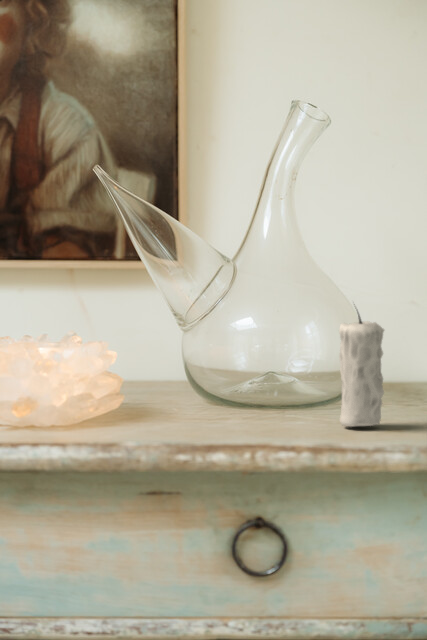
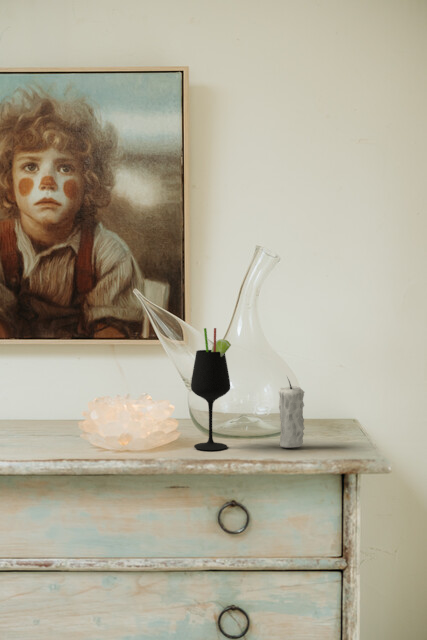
wine glass: none [186,214,256,430] -> present [191,328,231,450]

